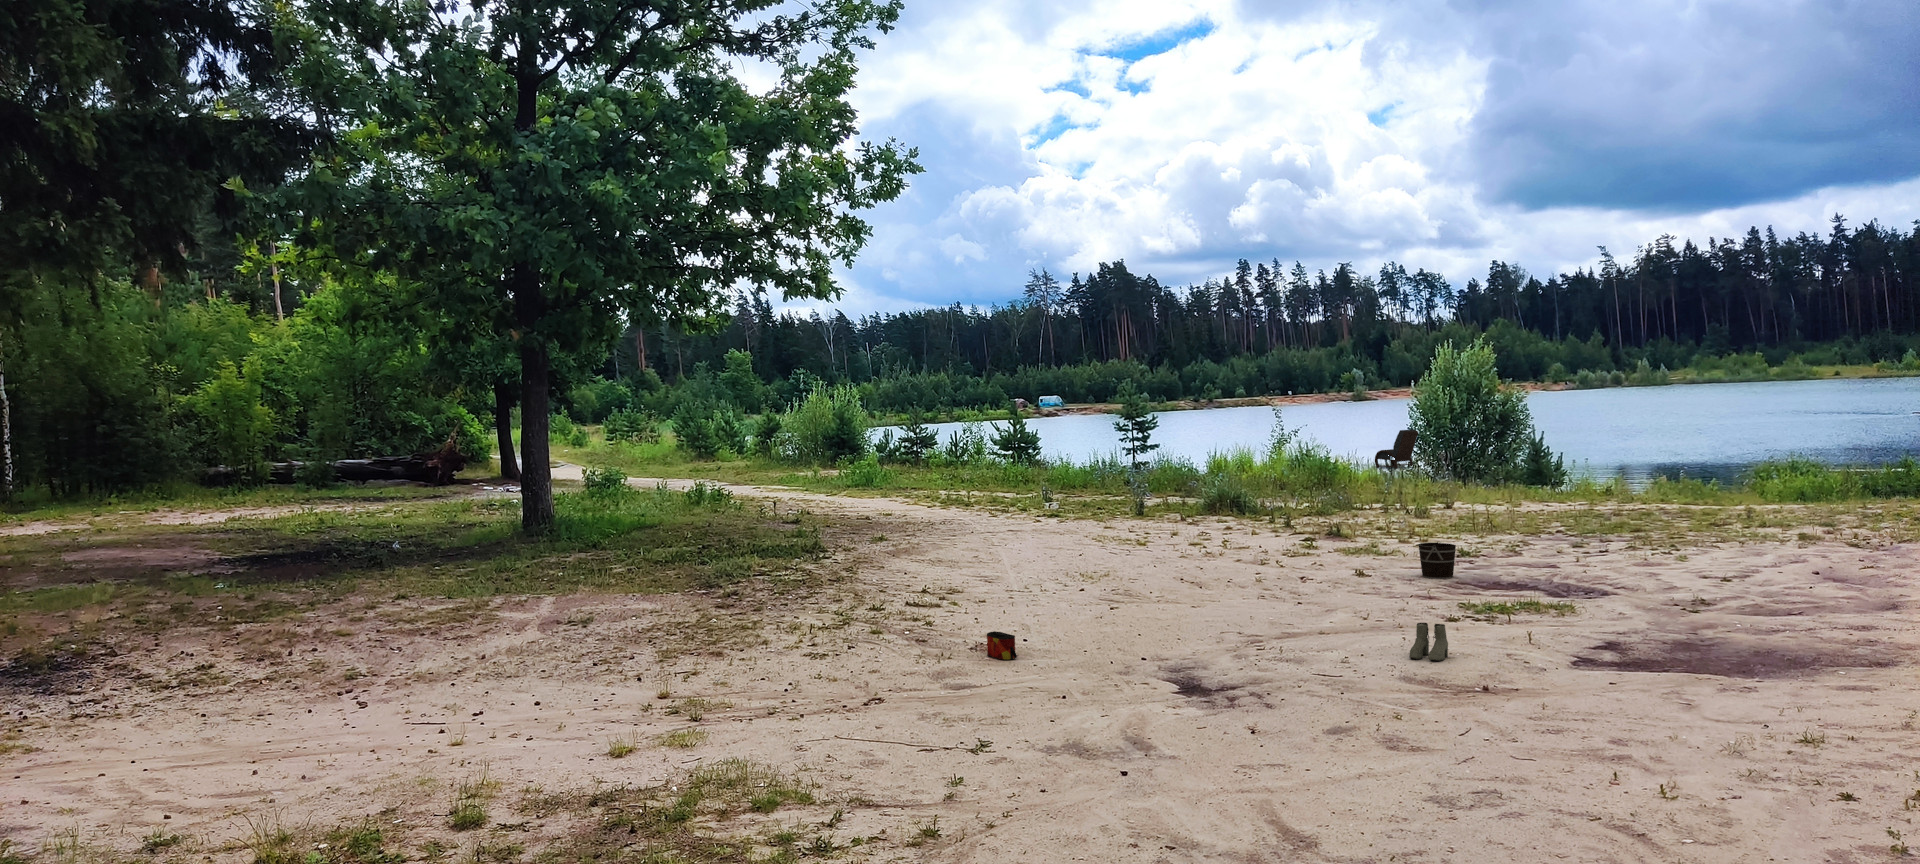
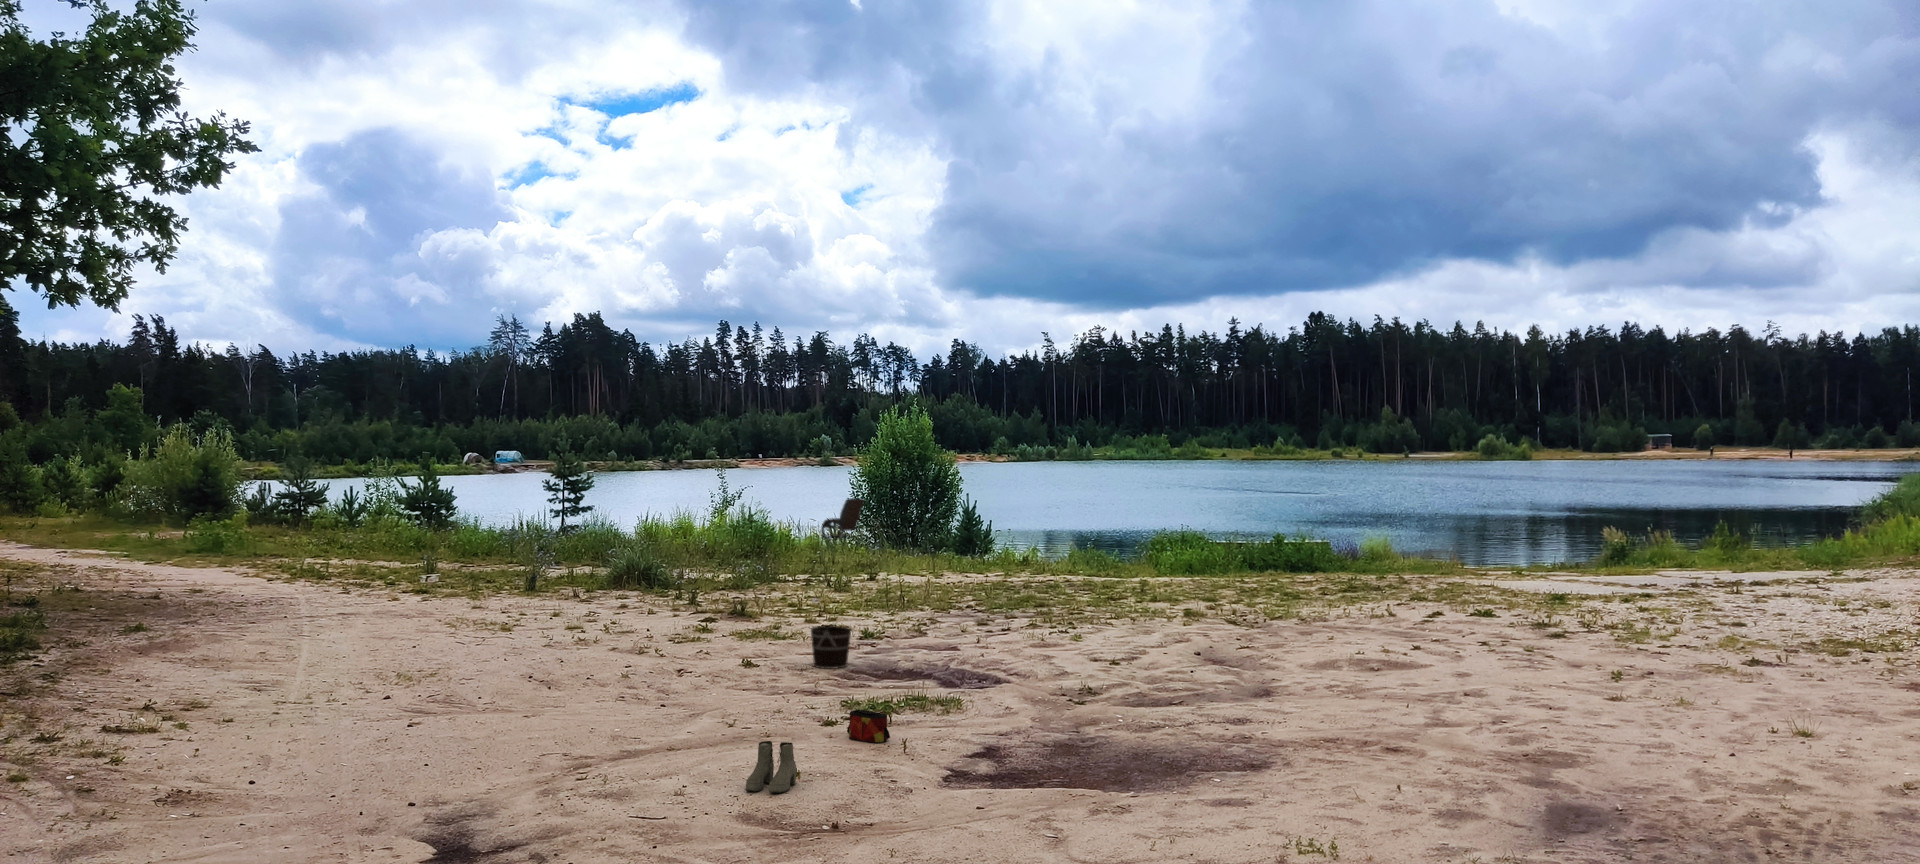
bag: present [987,631,1017,660] -> present [847,710,890,743]

